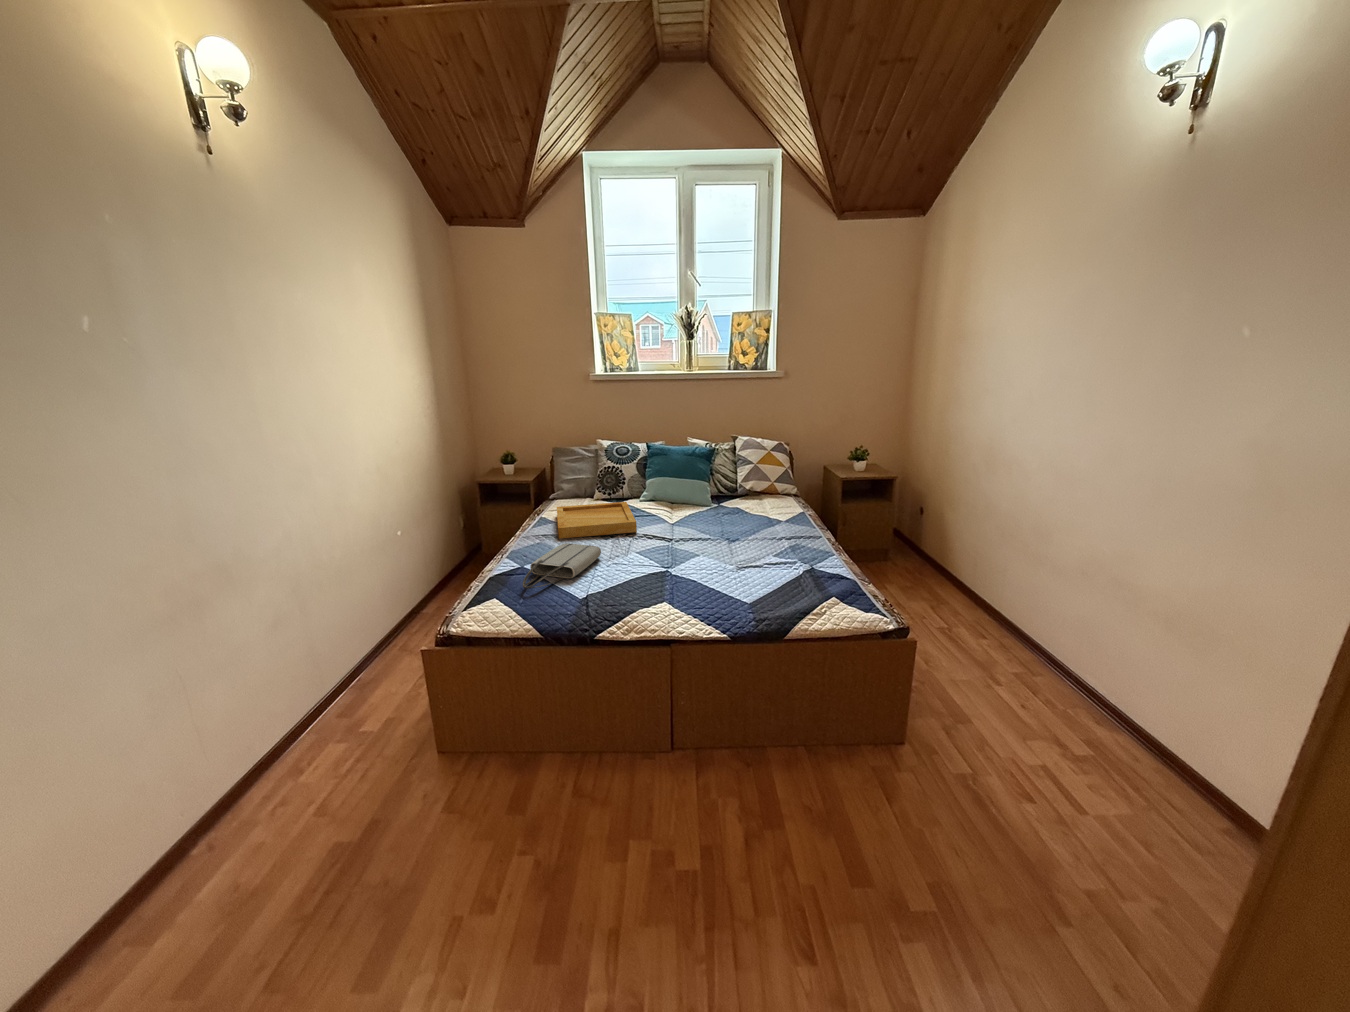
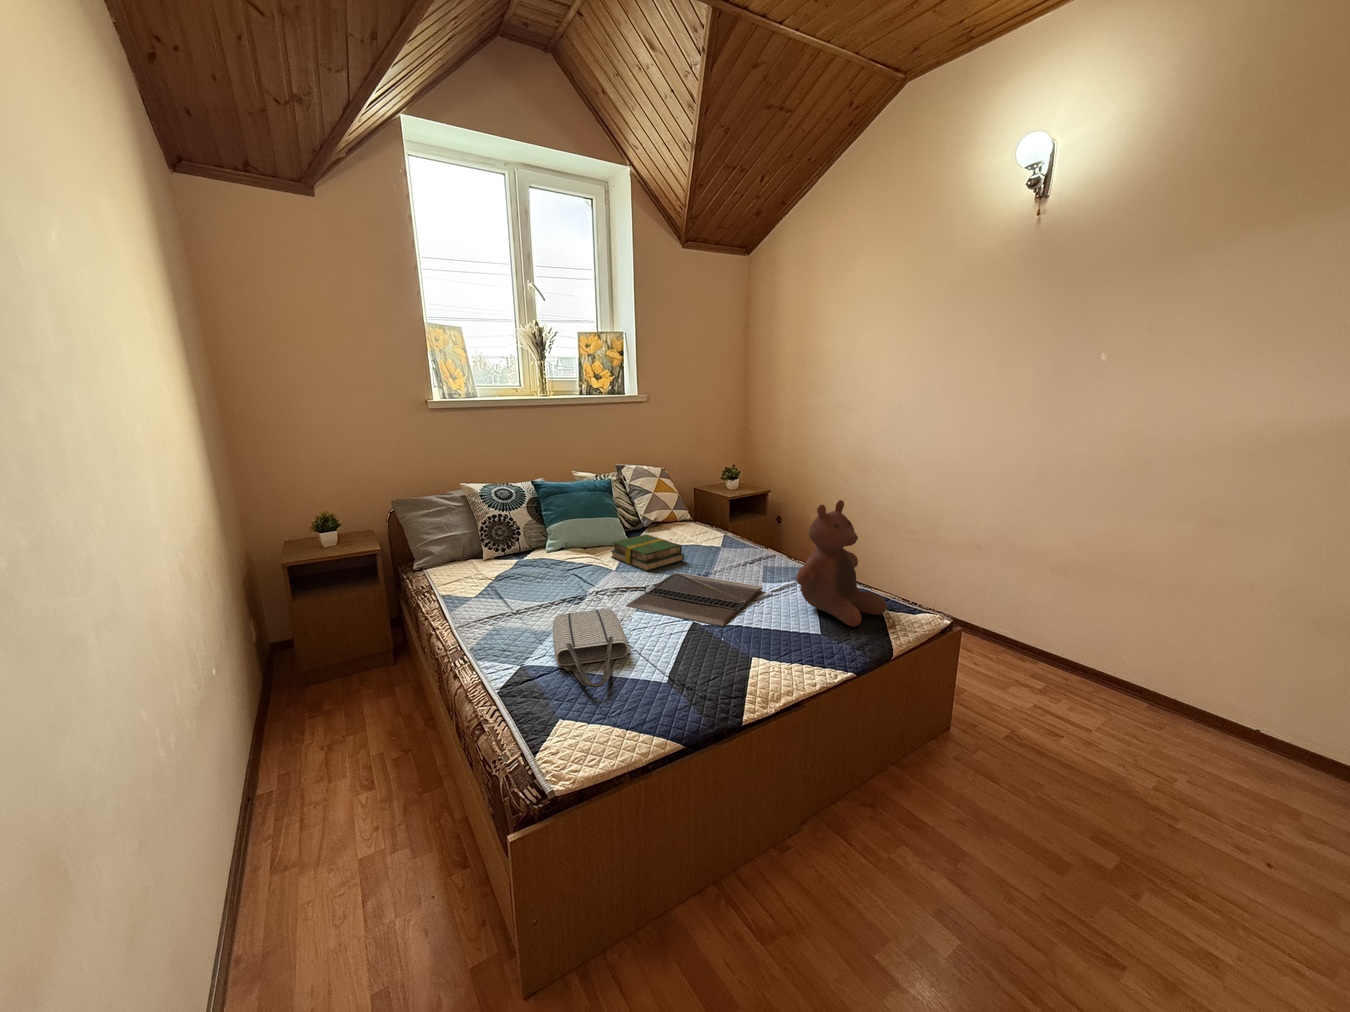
stuffed bear: none [727,492,808,603] -> present [796,500,887,627]
book: none [675,500,723,529] -> present [611,534,684,571]
tray: present [557,502,637,539] -> none [467,552,605,613]
laptop: none [627,534,741,578] -> present [626,572,763,626]

